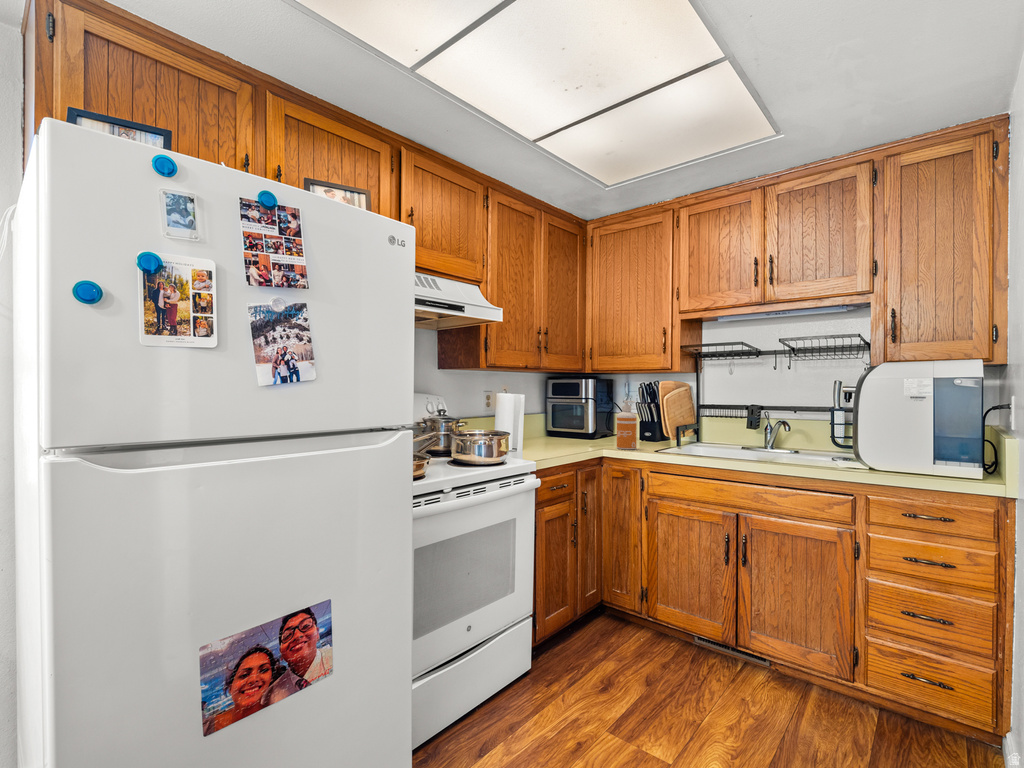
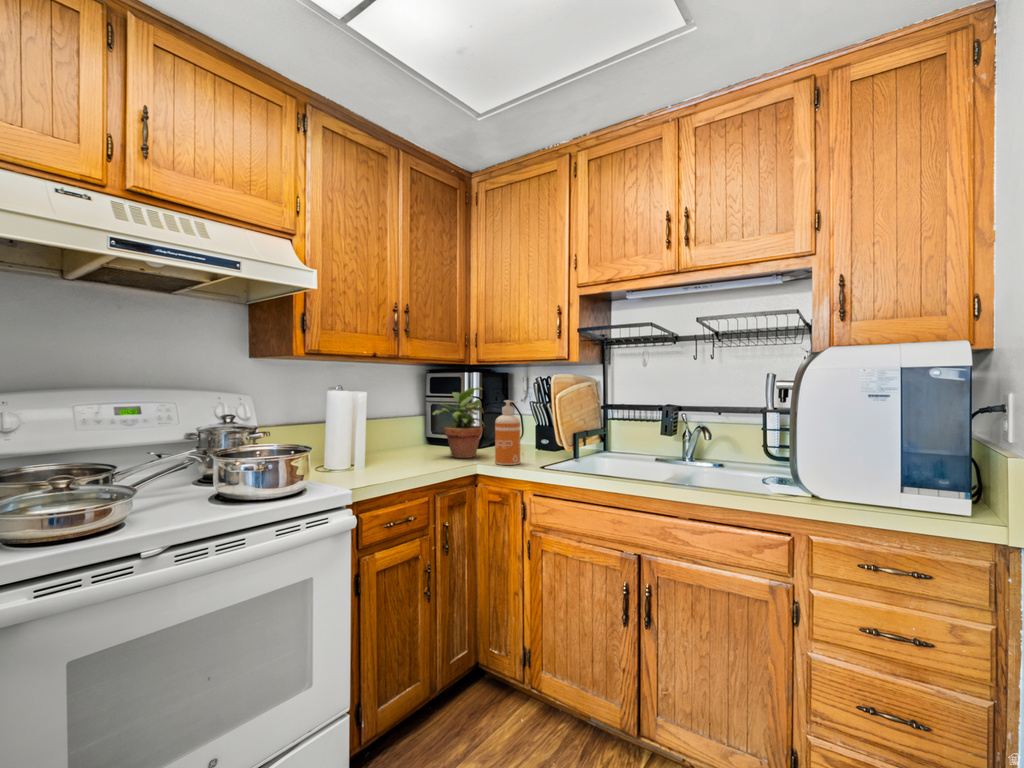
potted plant: none [565,391,604,445] -> present [433,387,484,458]

